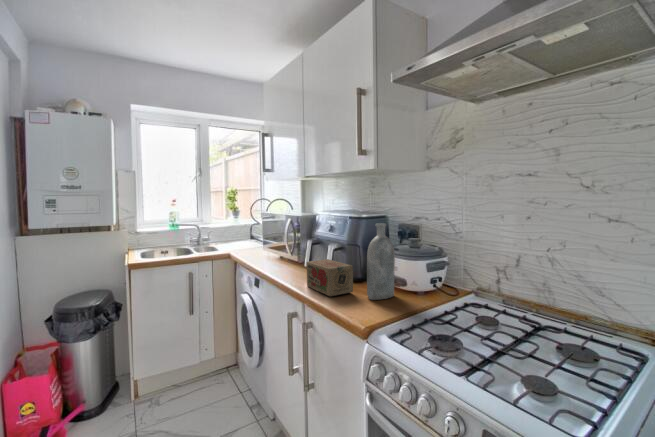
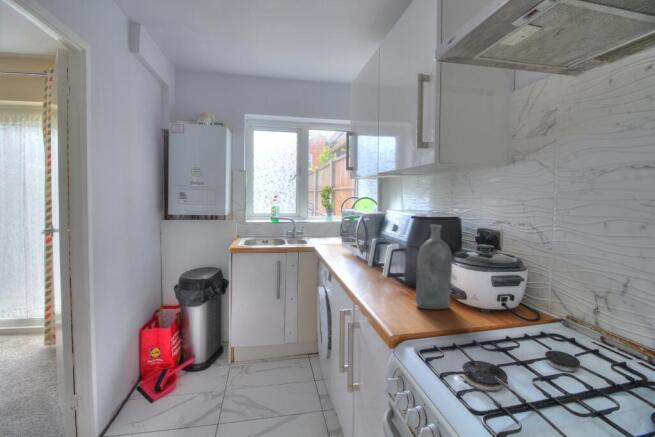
tea box: present [307,259,353,296] -> none [361,260,404,298]

